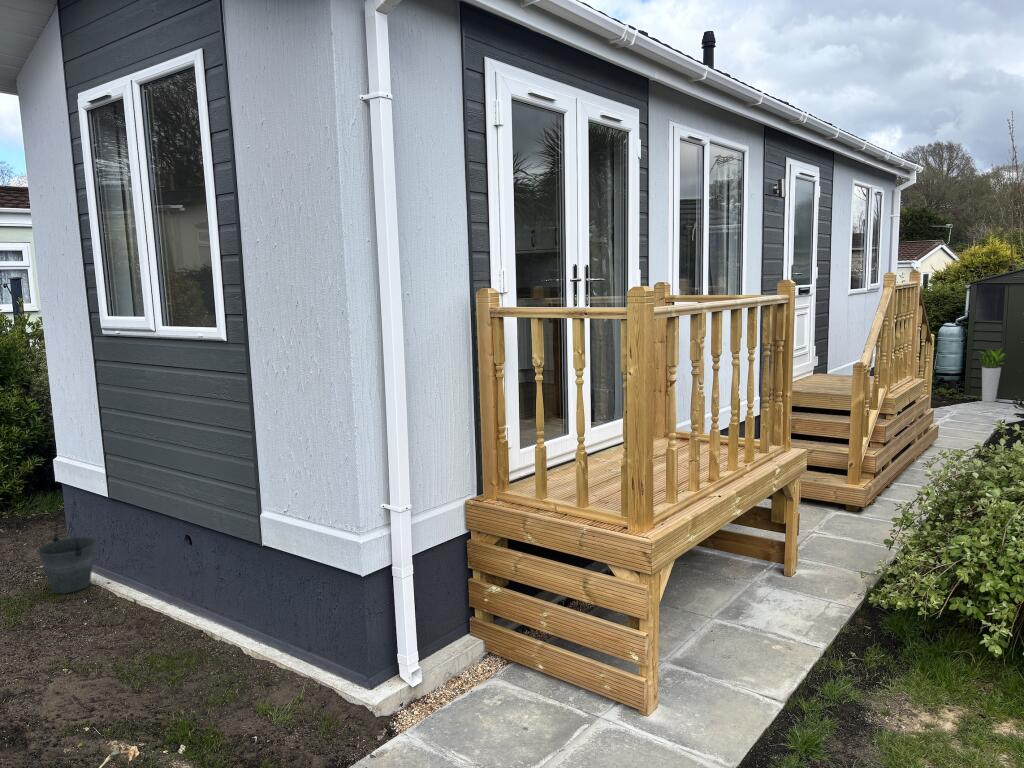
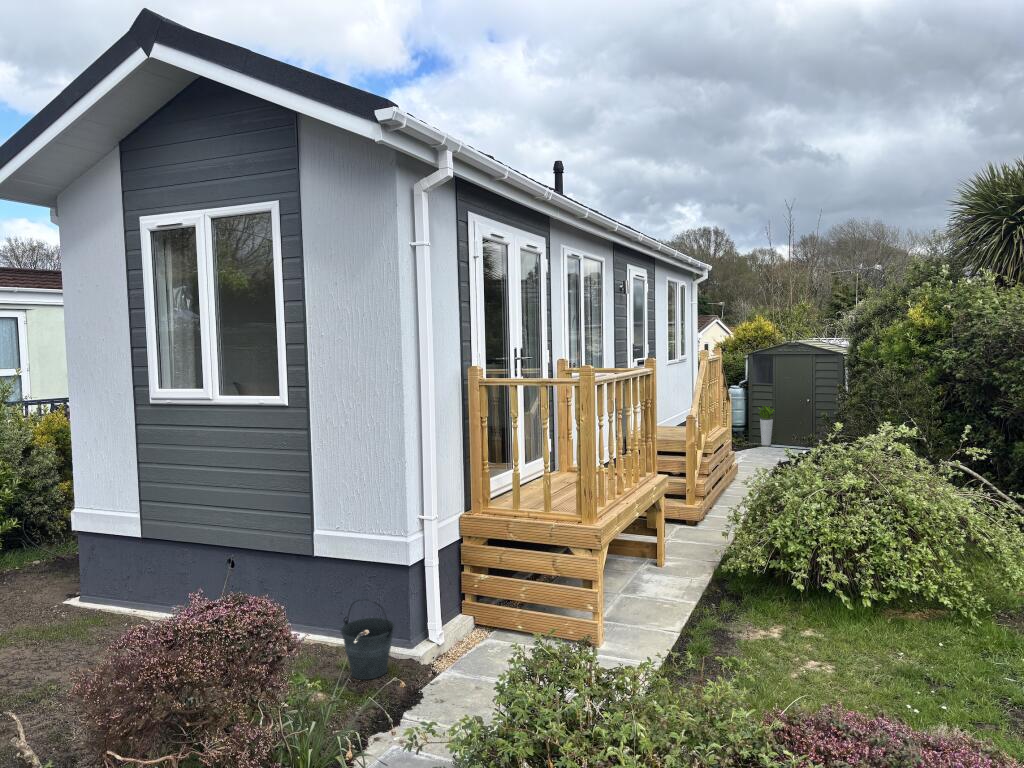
bucket: present [37,519,96,594] -> present [341,599,395,680]

